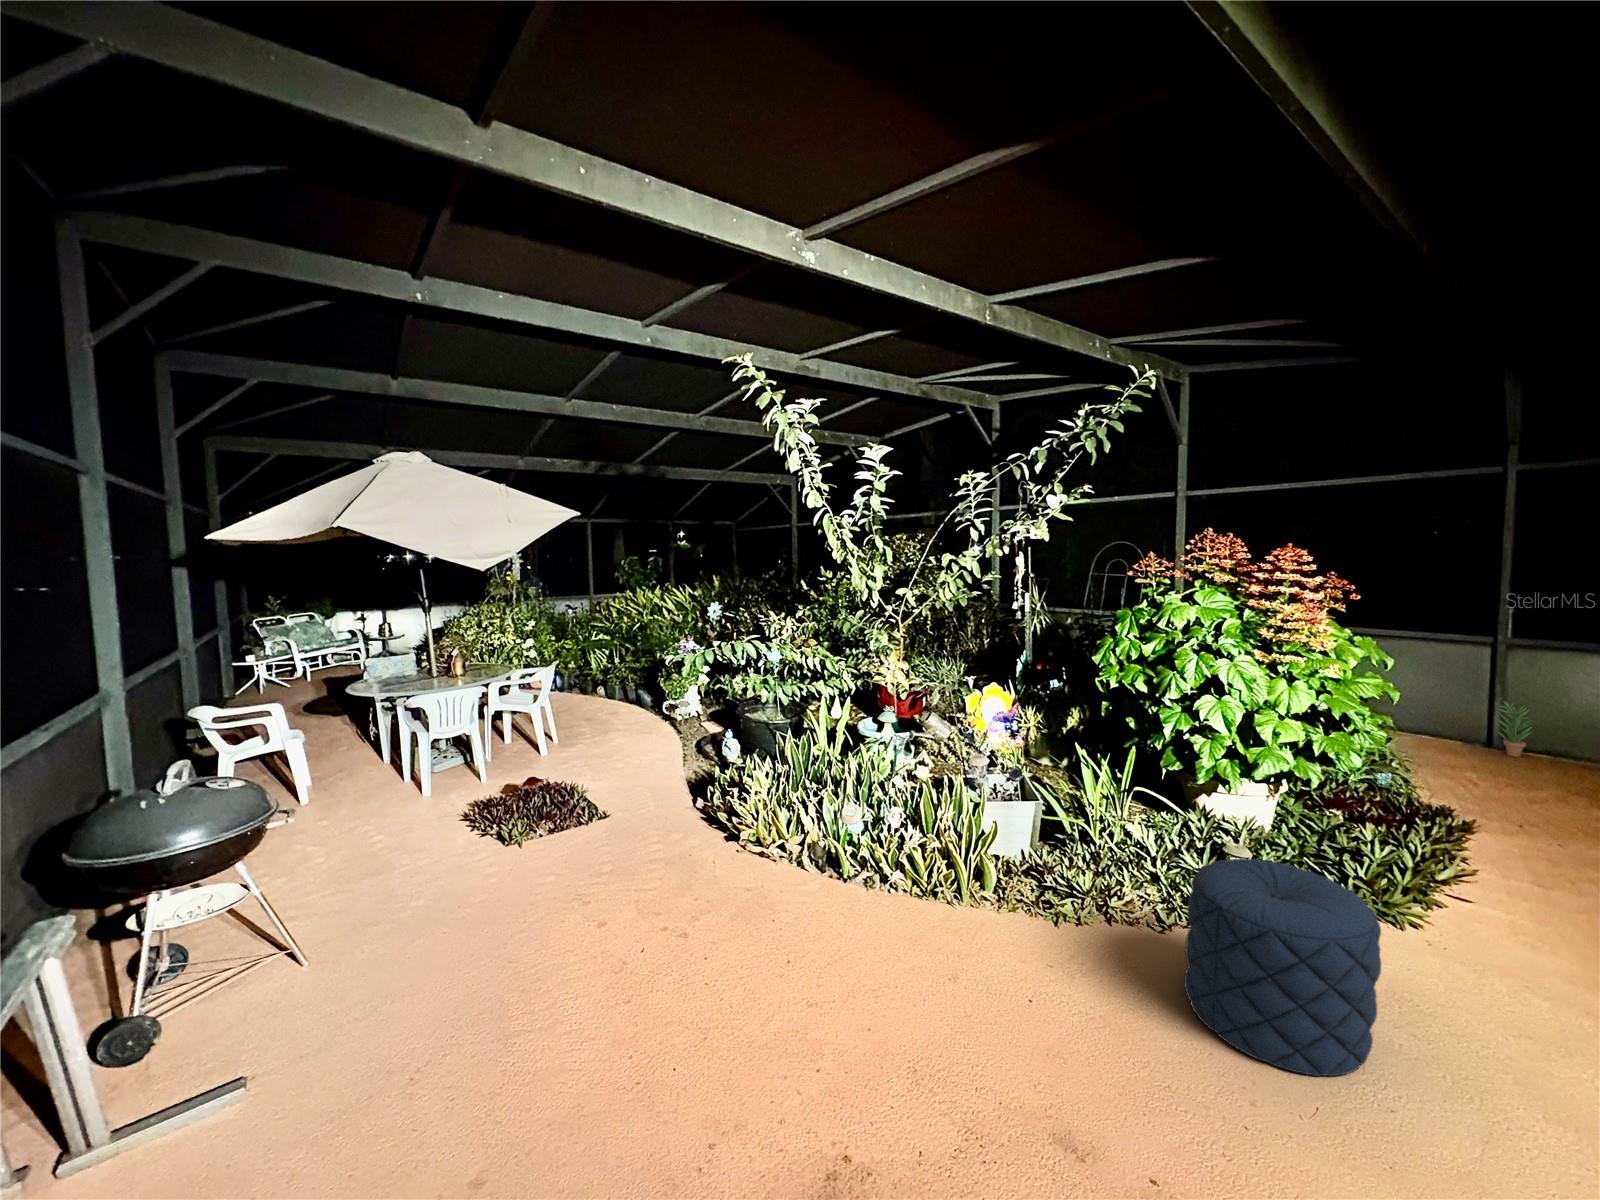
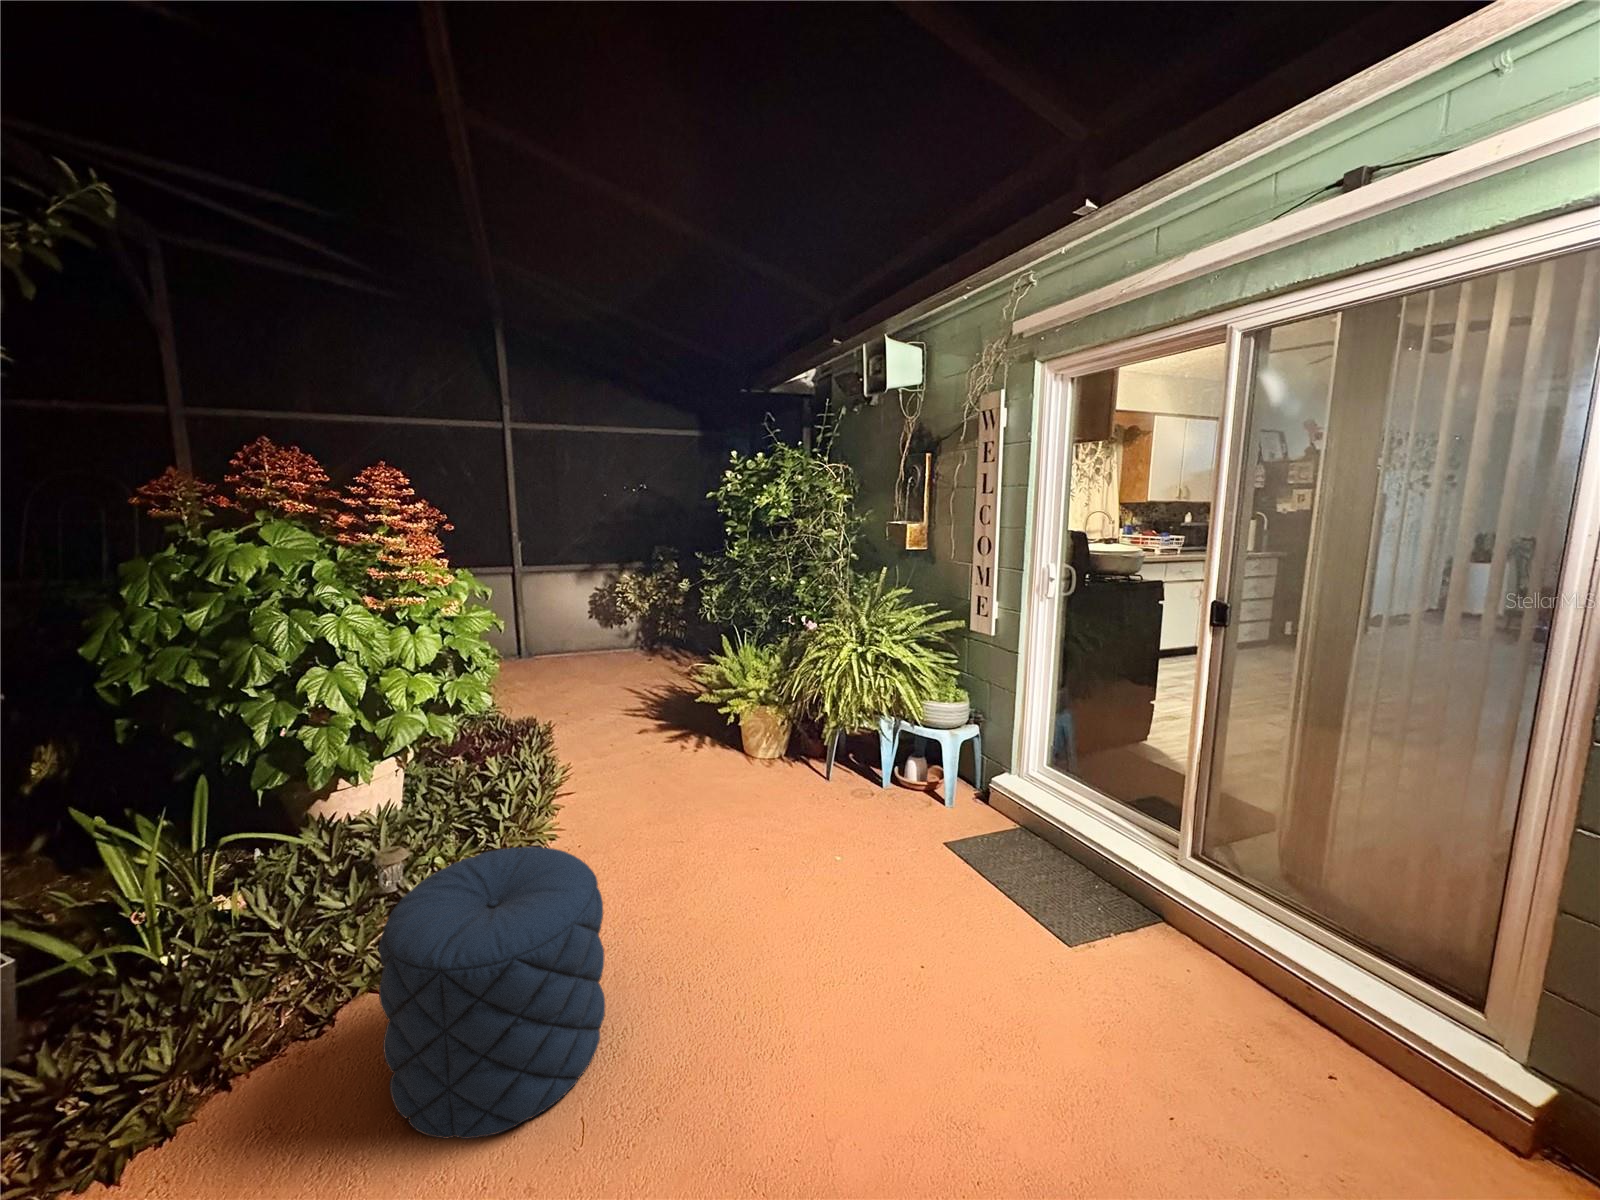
potted plant: present [1494,701,1534,757] -> none [524,615,549,659]

